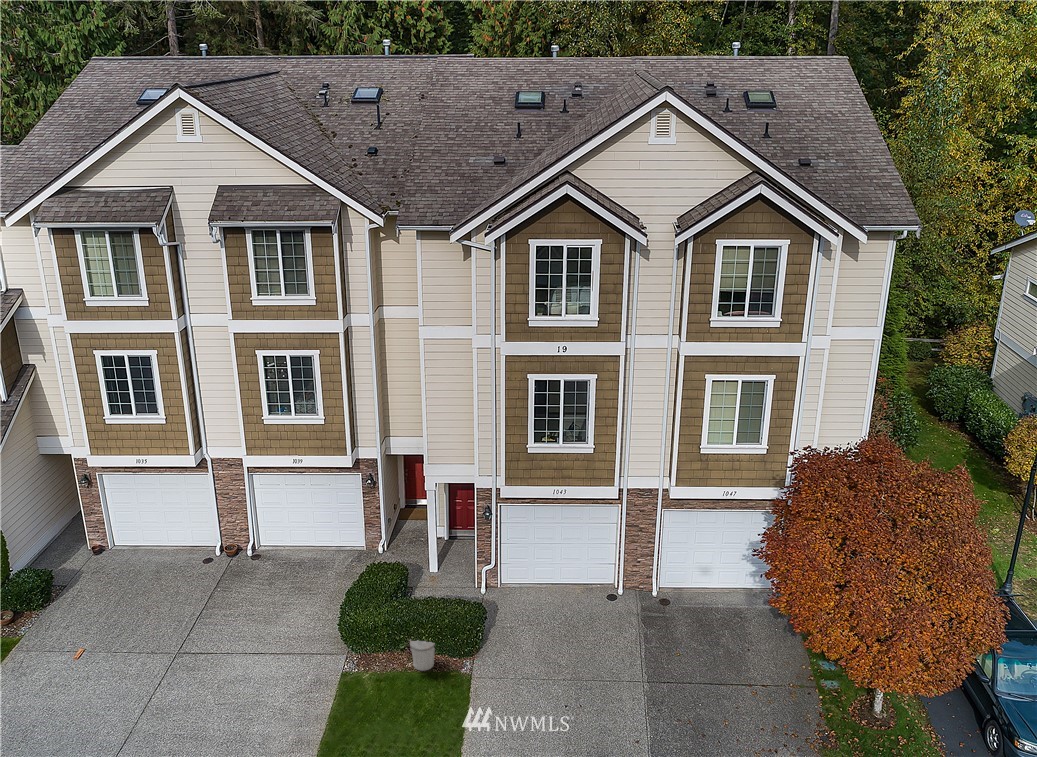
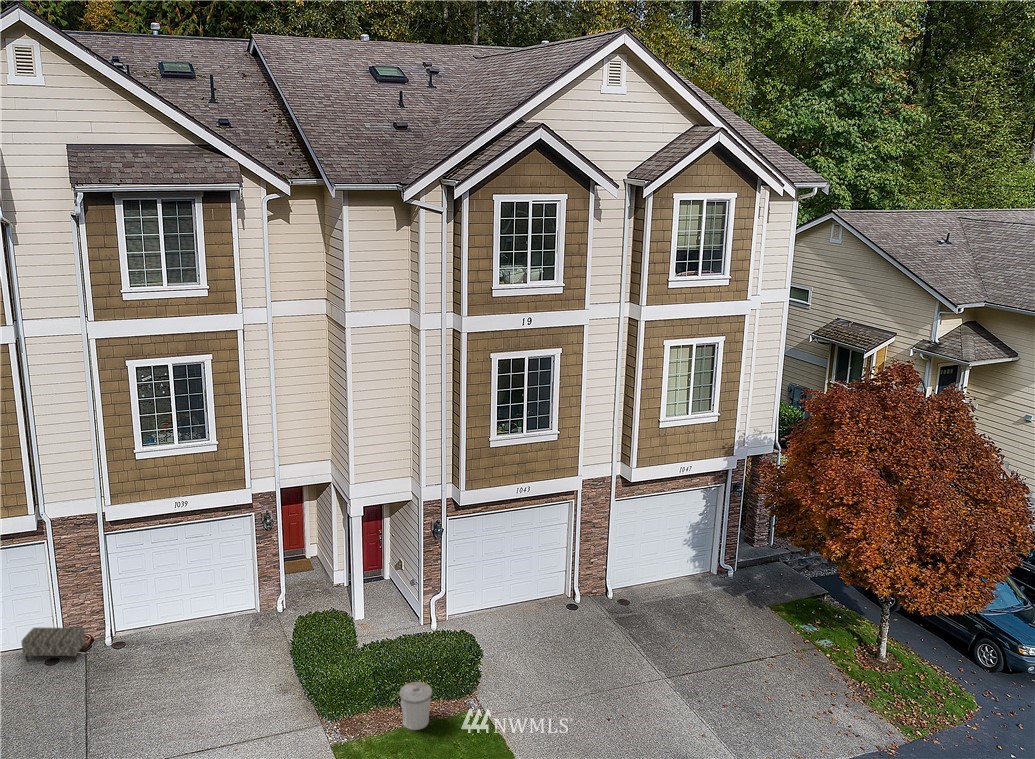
bench: none [192,530,235,561] -> present [22,627,86,661]

